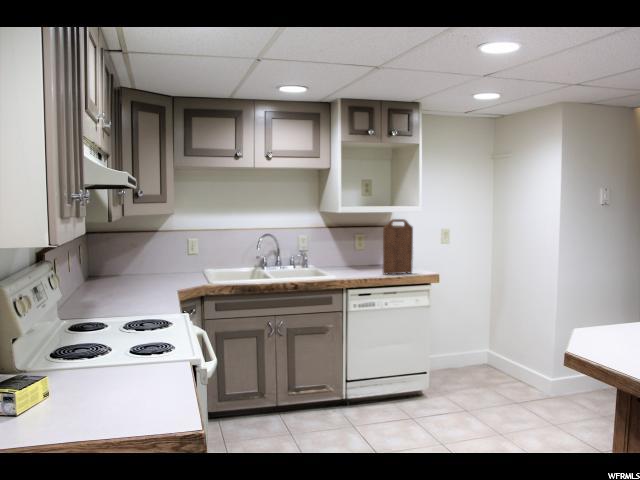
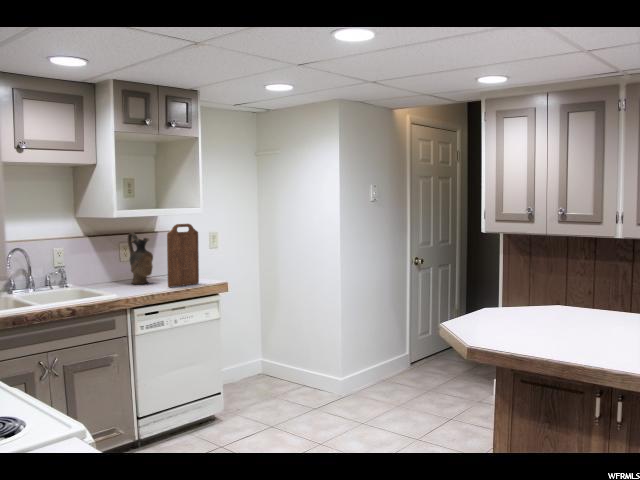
ceramic pitcher: none [359,225,378,270] -> present [128,232,153,284]

